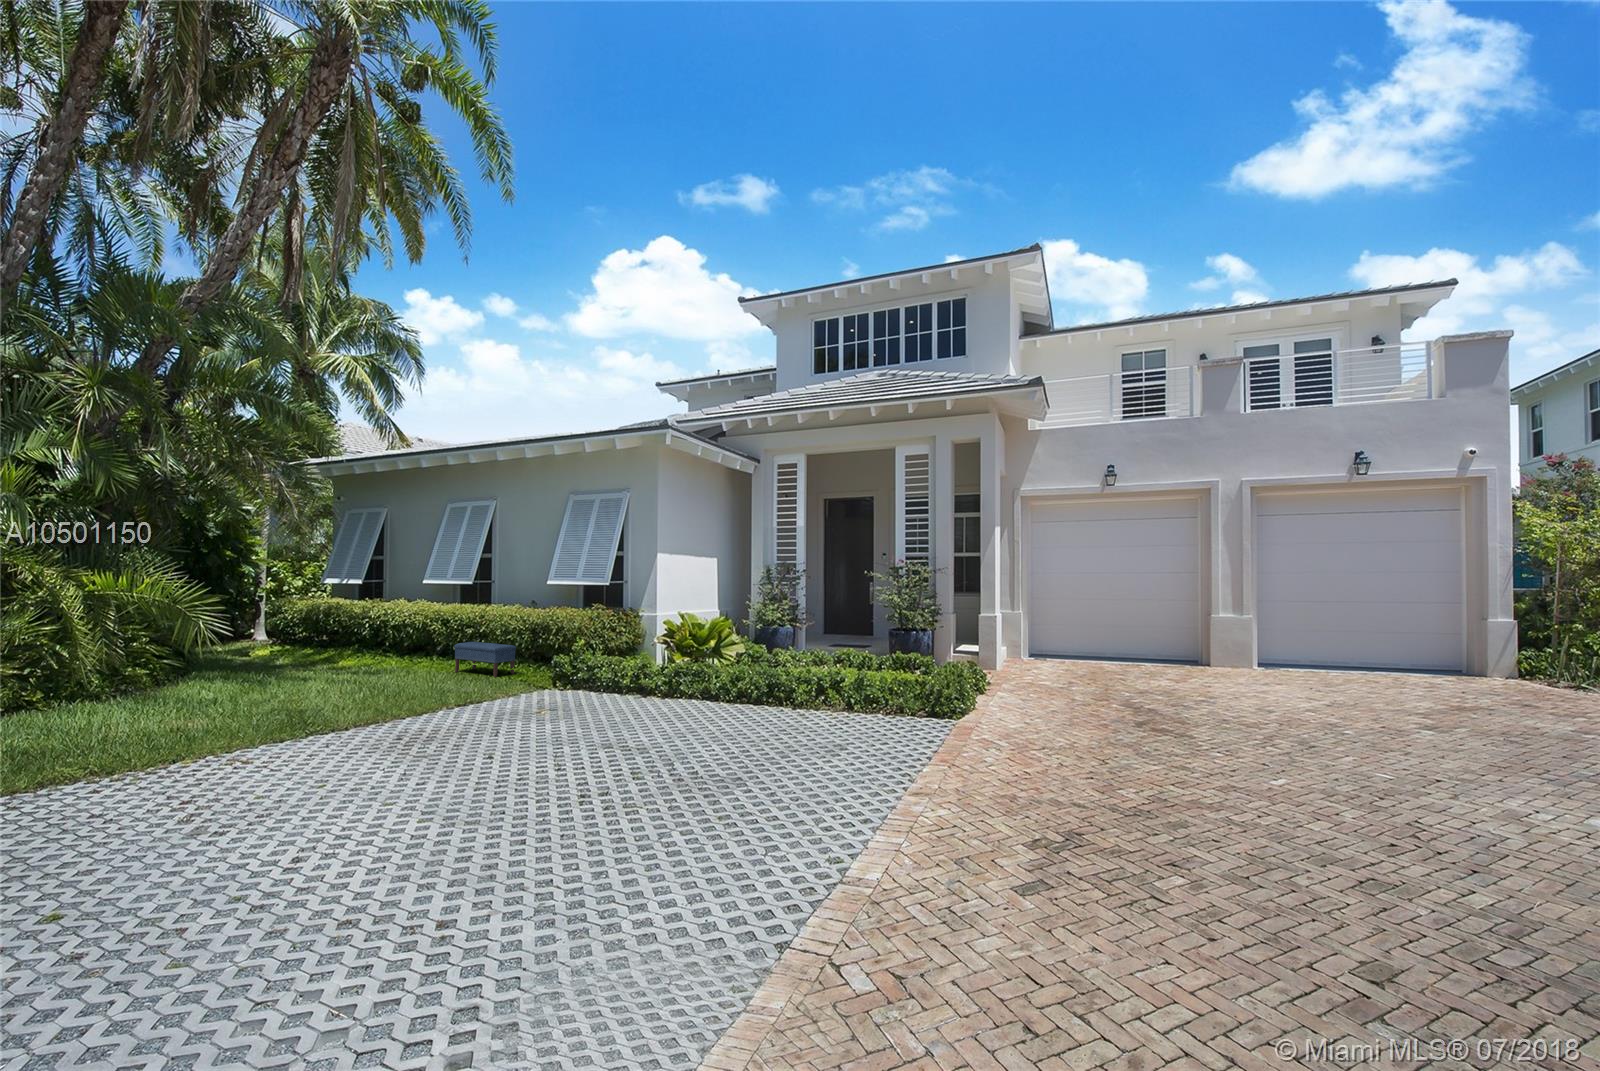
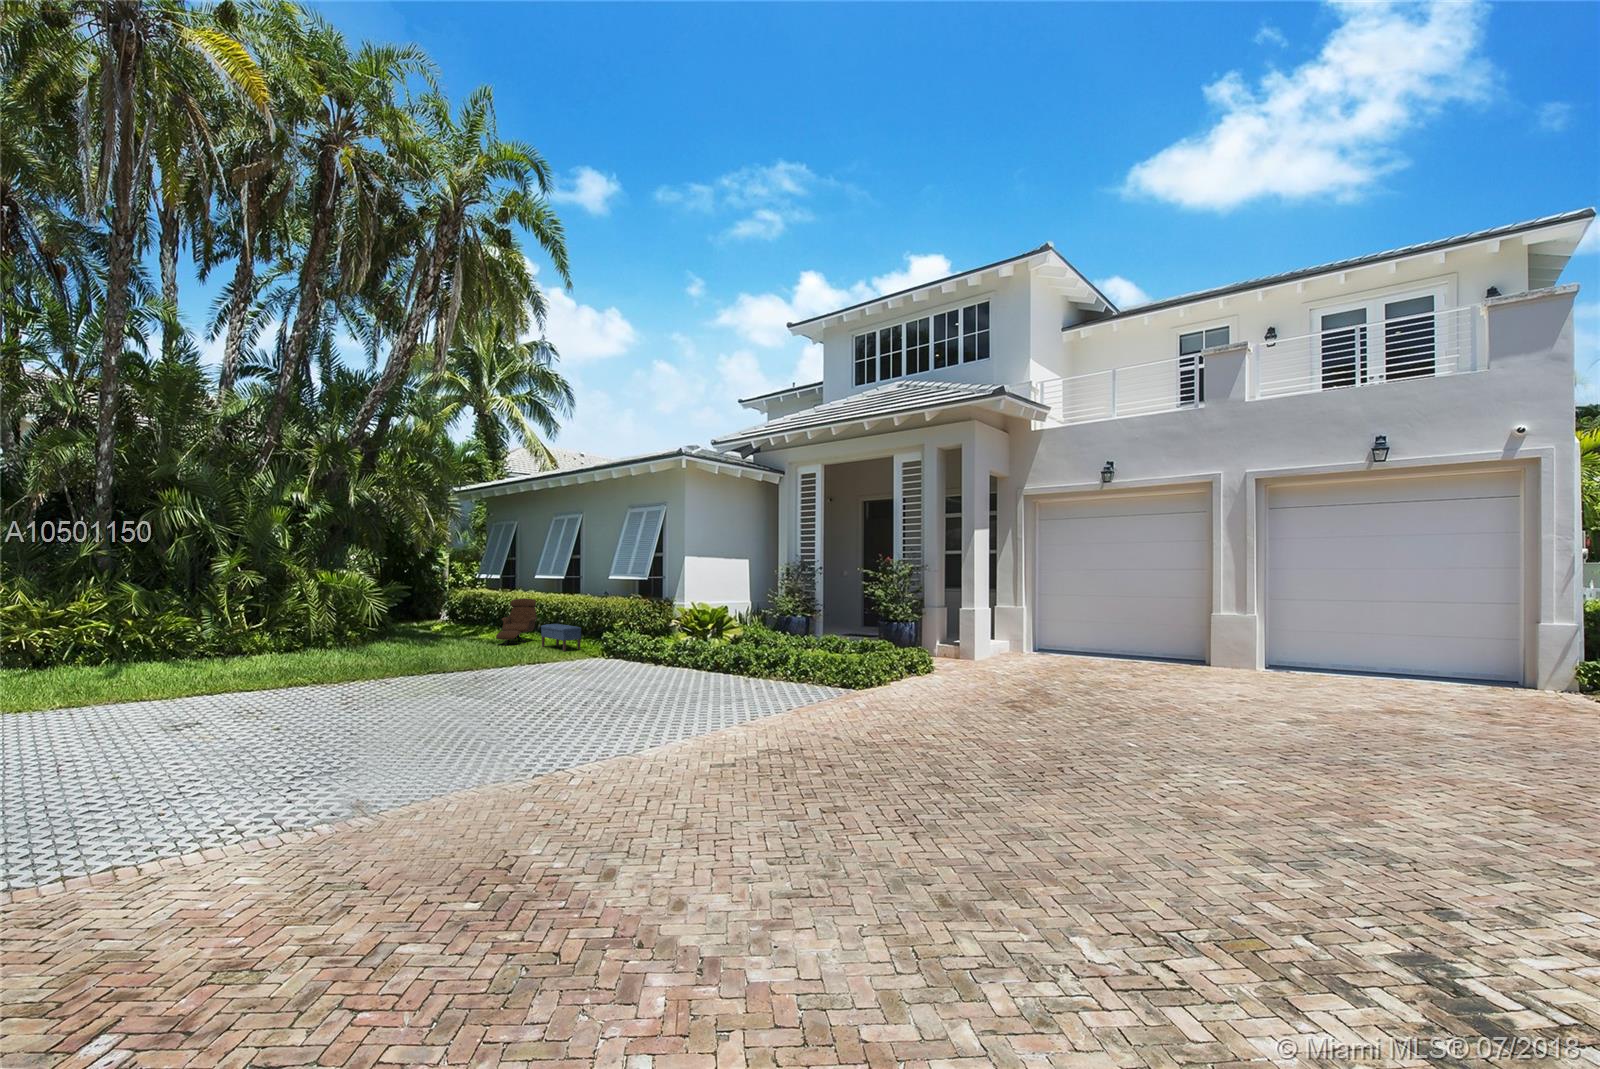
lounge chair: none [385,610,437,672] -> present [496,599,538,646]

